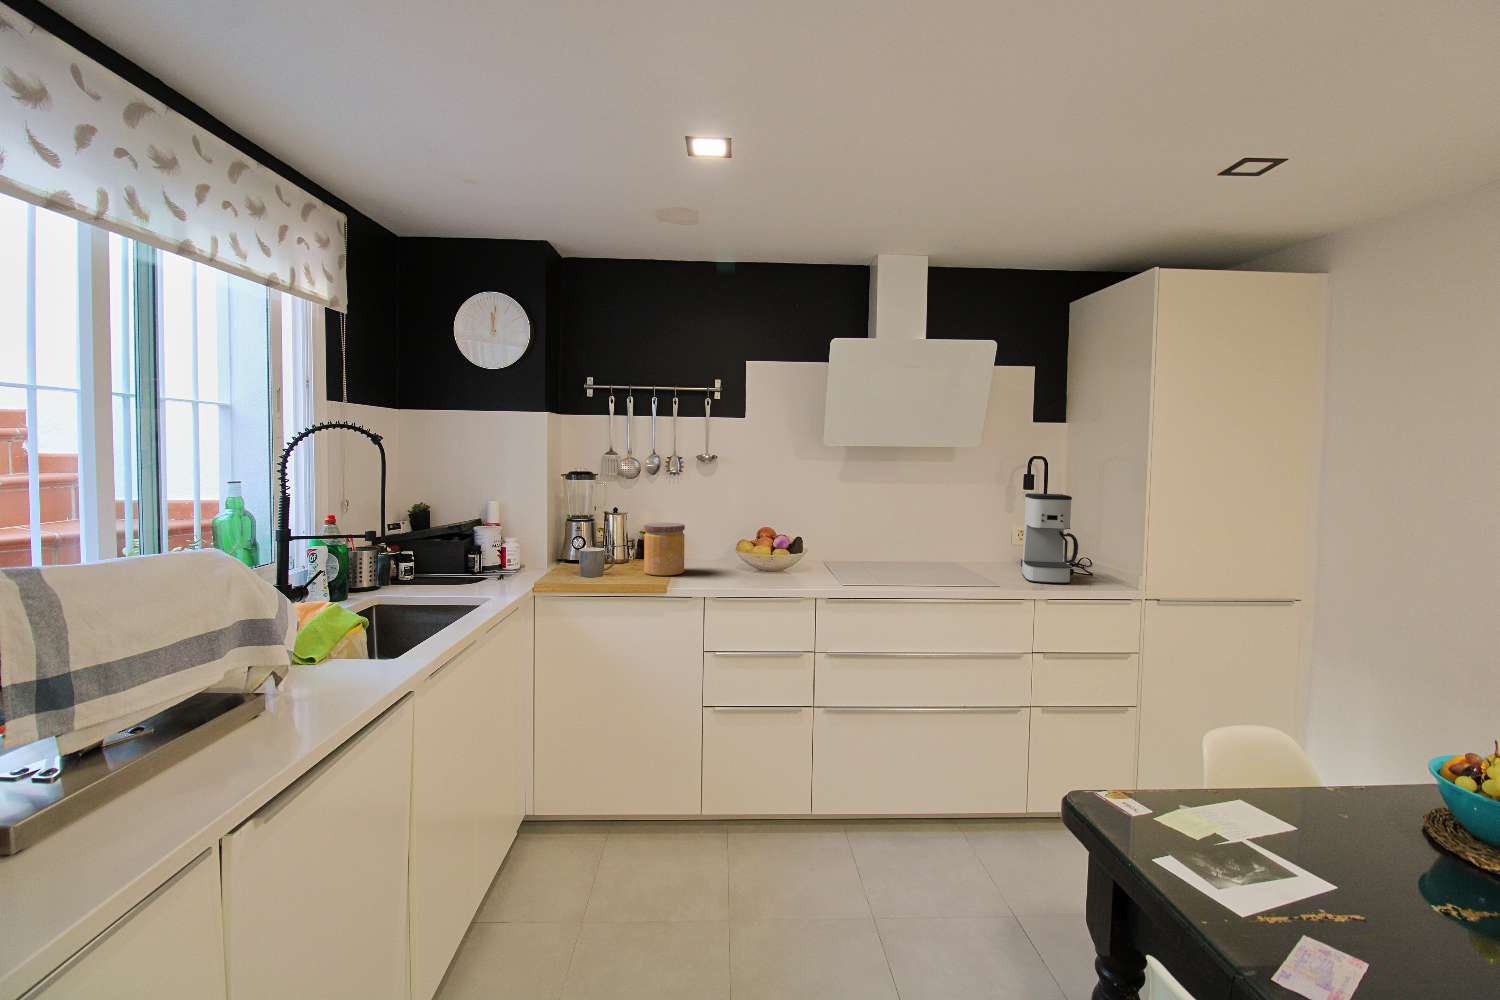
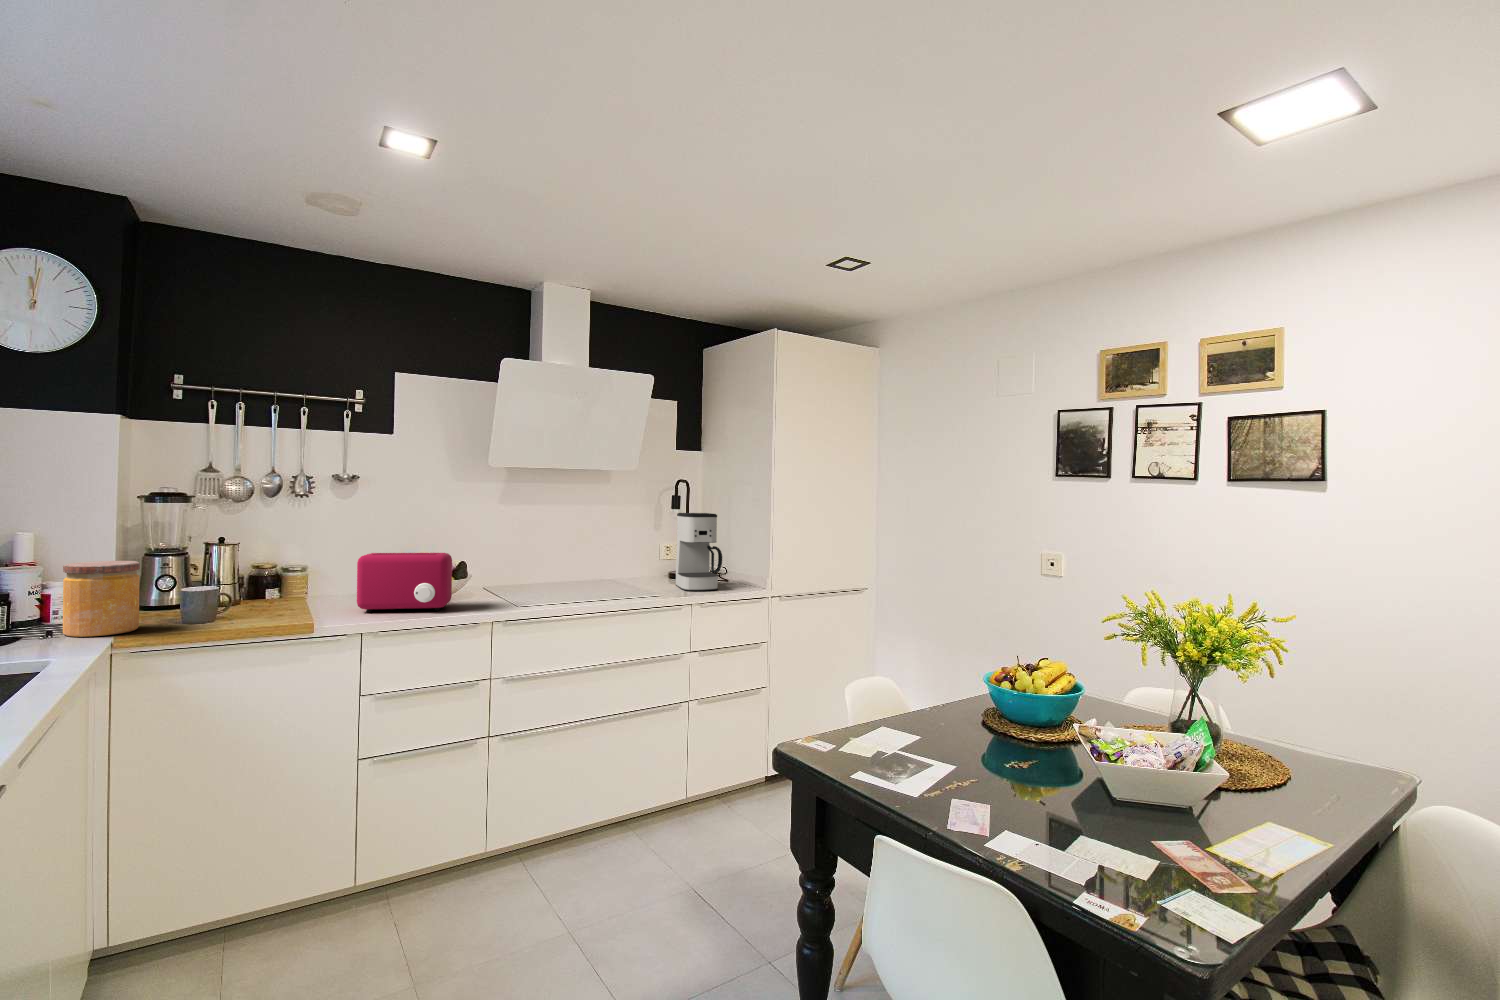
jar: present [644,523,685,575] -> present [63,561,140,637]
toaster: none [703,526,782,582] -> present [357,553,452,612]

